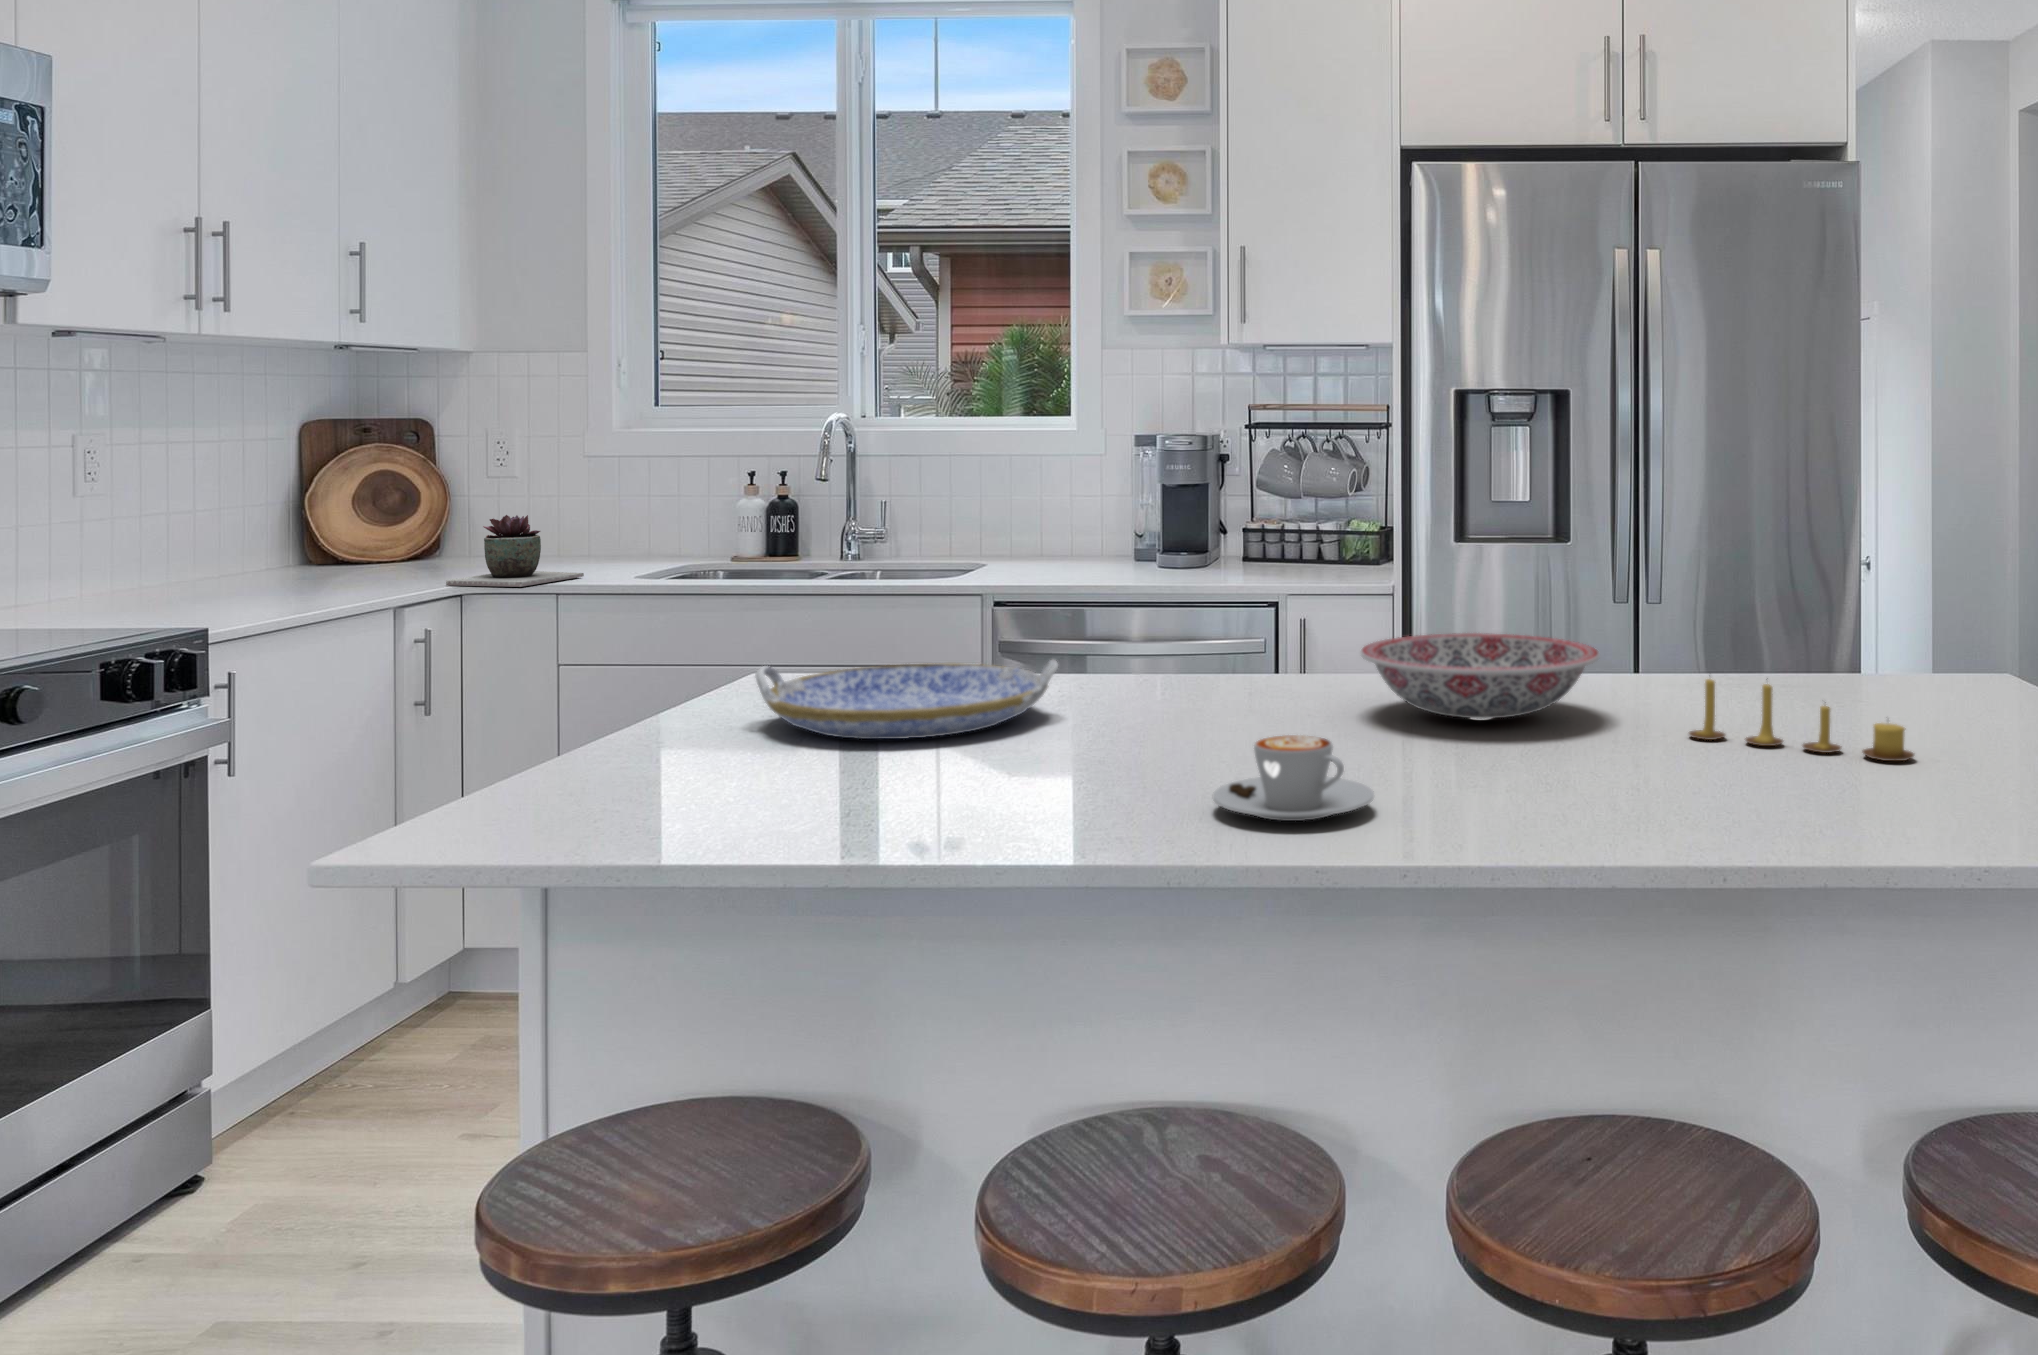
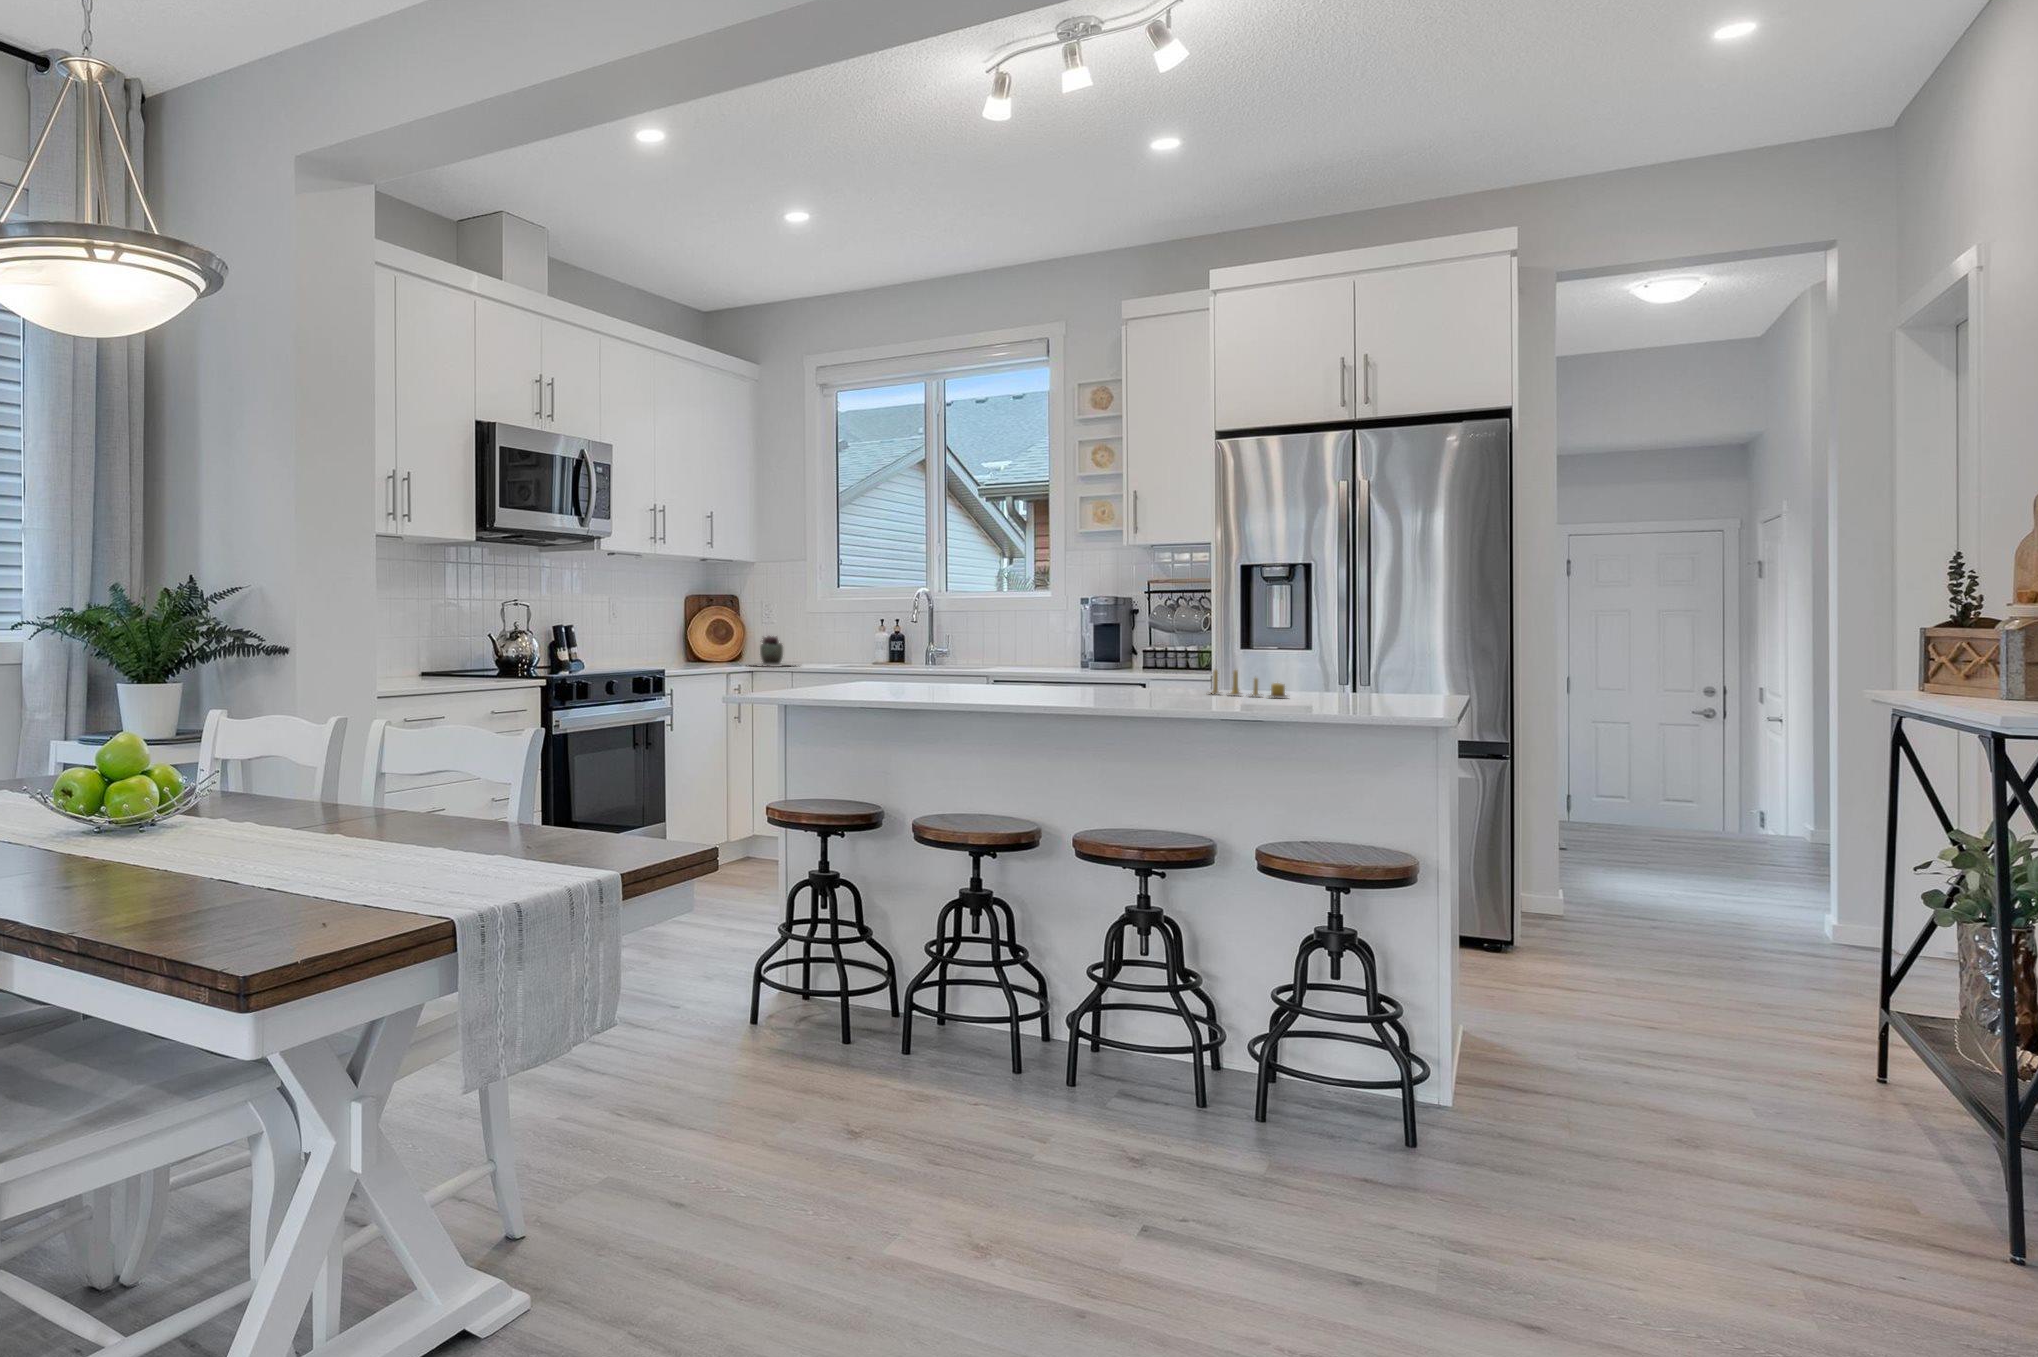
ceramic bowl: present [1361,633,1600,719] -> none [1076,661,1185,690]
serving tray: present [755,660,1058,739] -> none [844,662,956,685]
coffee cup: present [1213,735,1374,821] -> none [973,669,1031,694]

